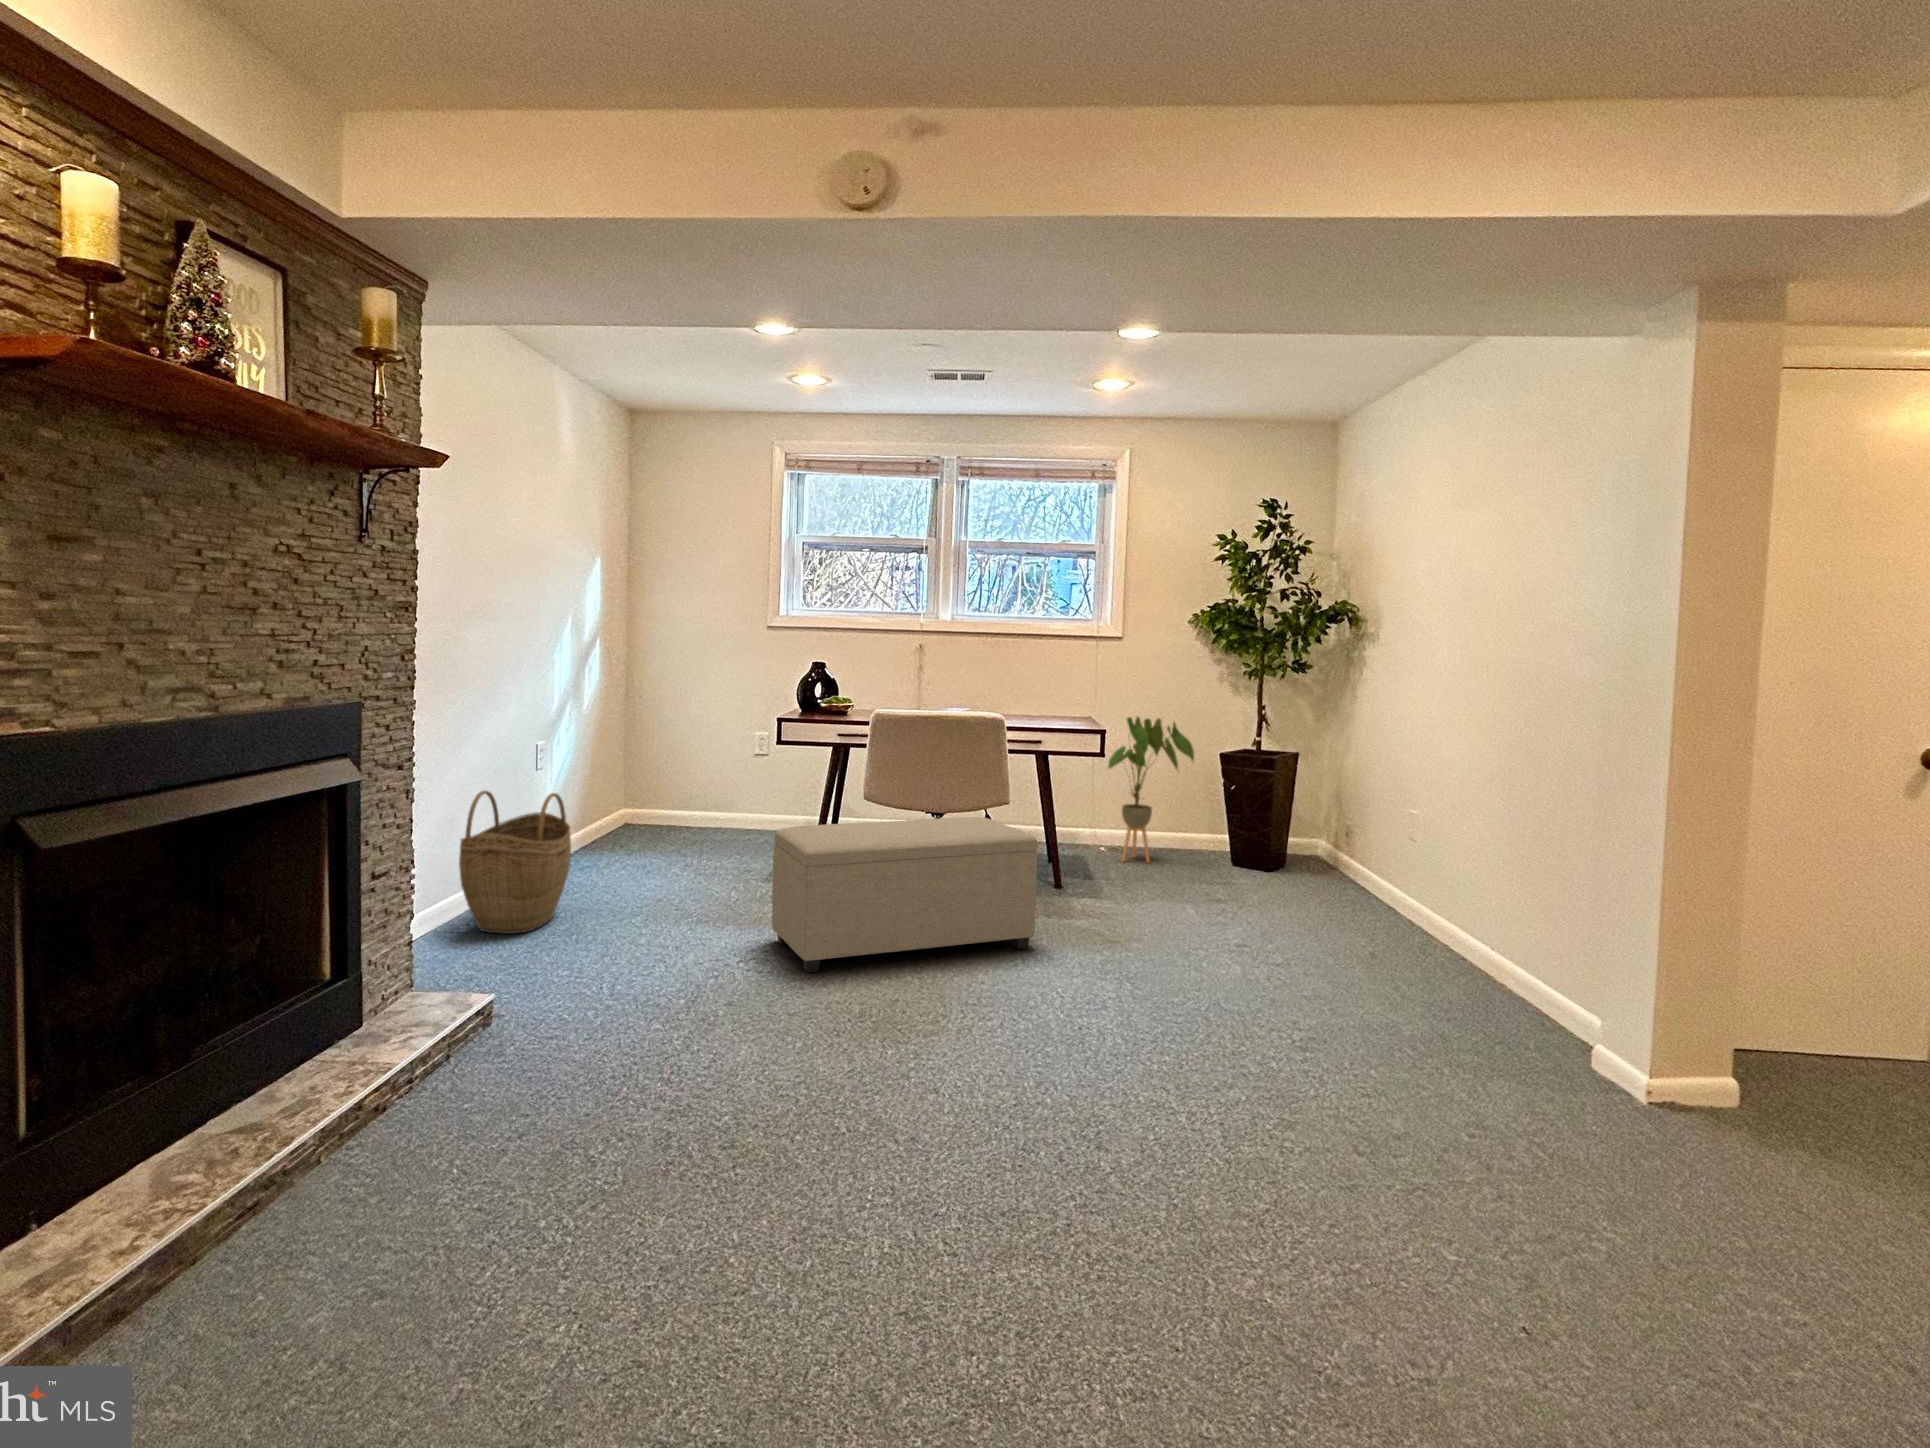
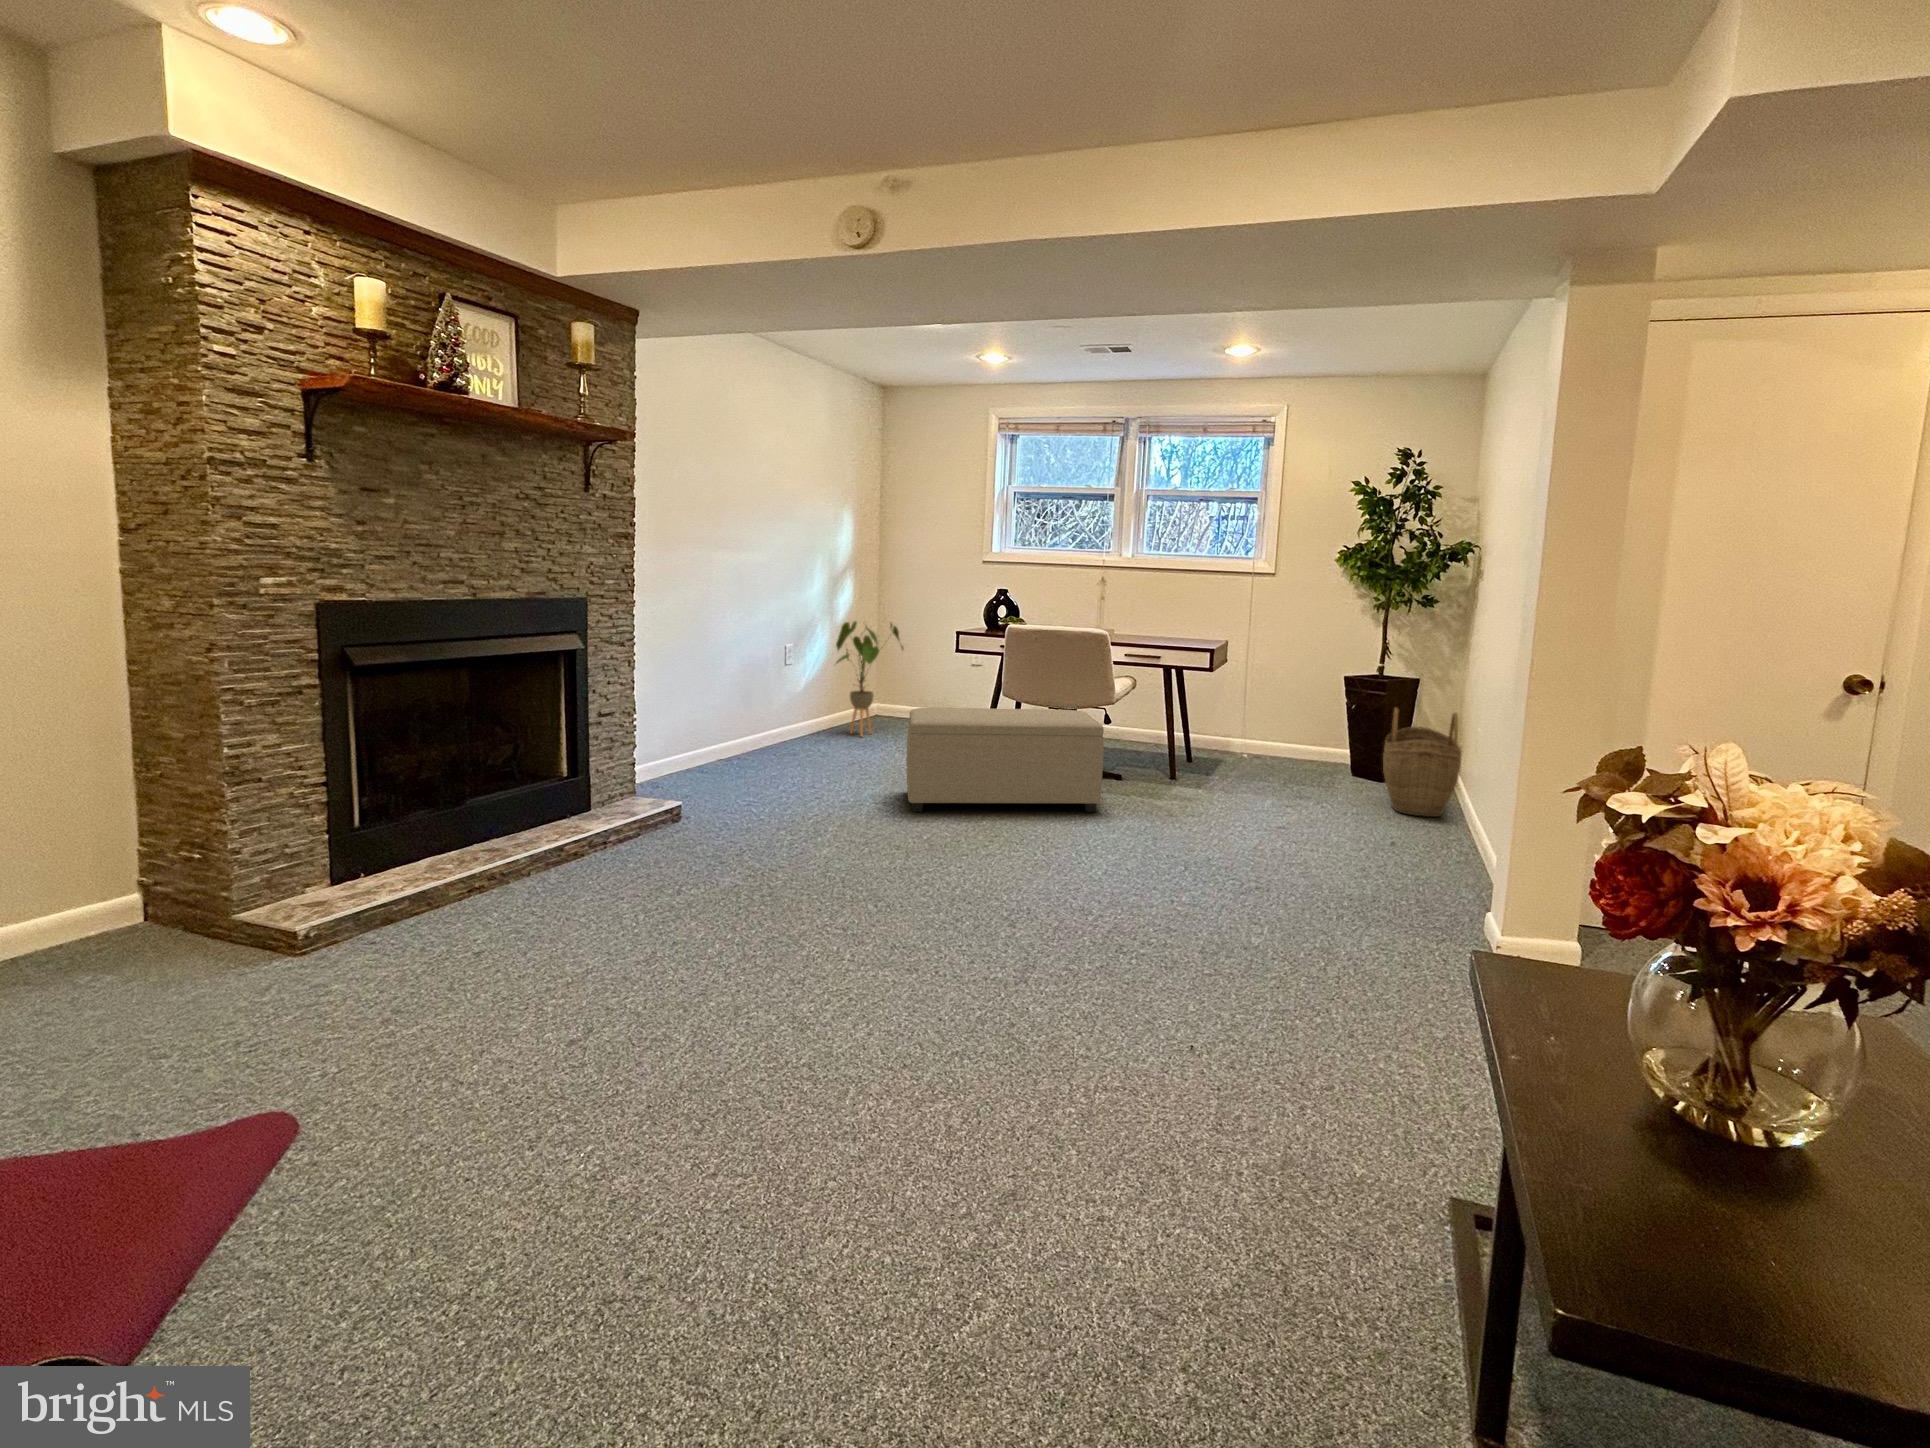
house plant: present [1108,717,1194,863] -> present [836,621,903,736]
woven basket: present [459,791,571,934] -> present [1383,708,1461,817]

